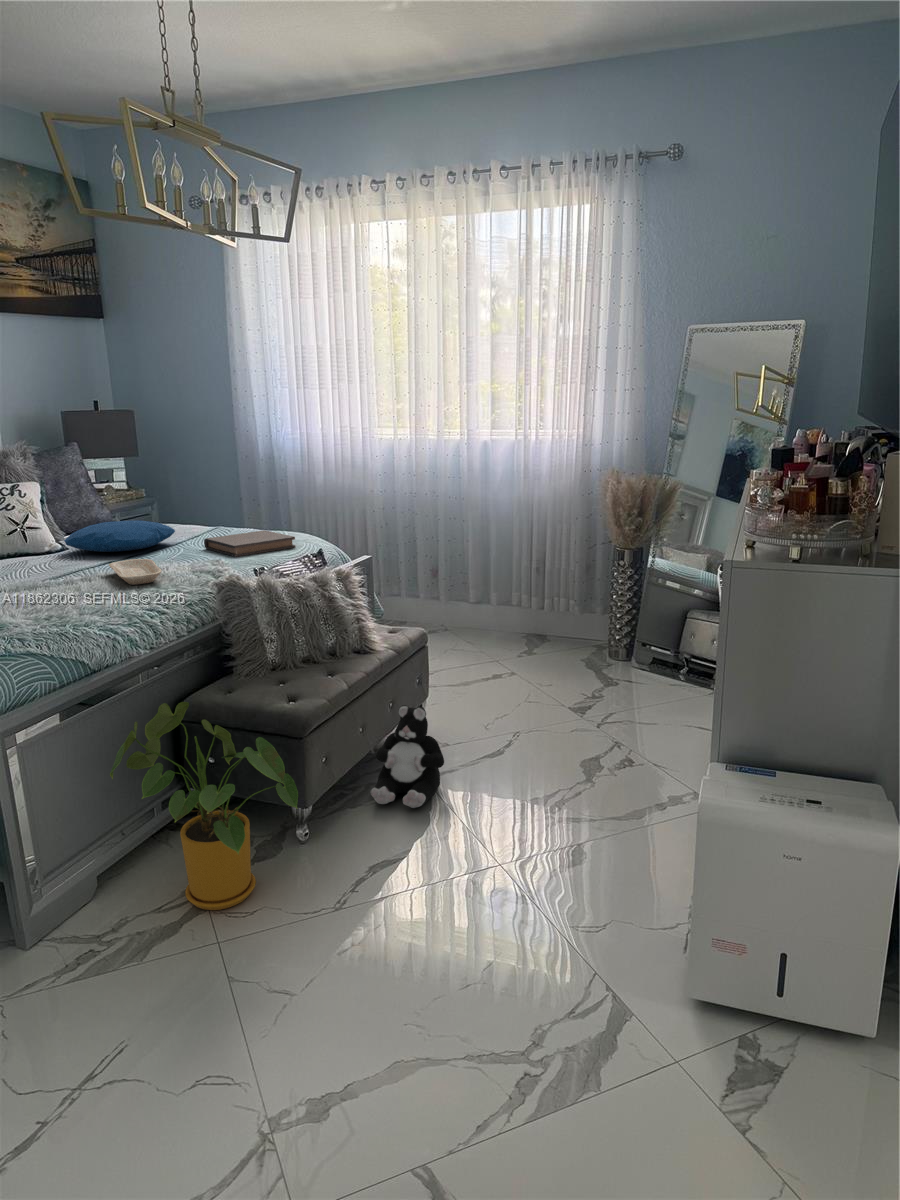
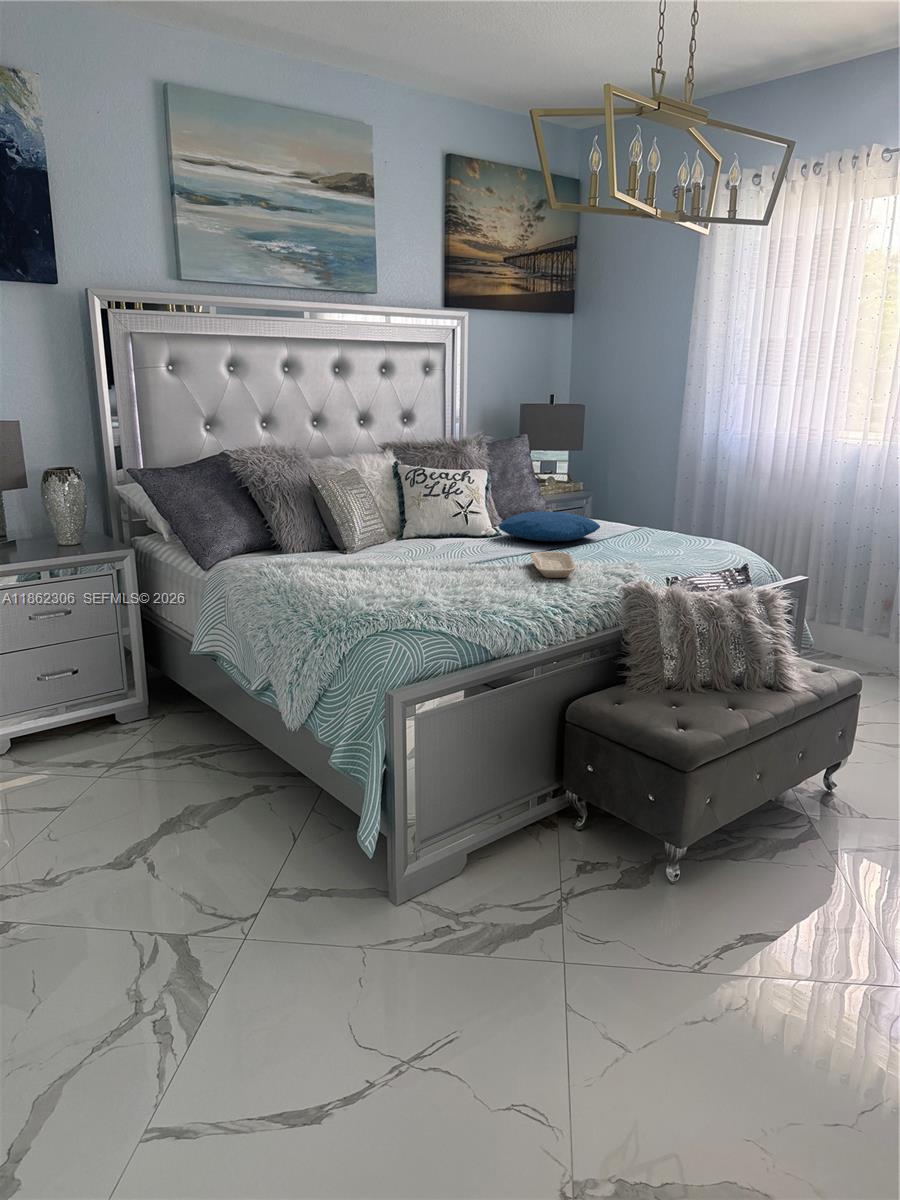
book: present [204,530,296,557] -> none [625,536,721,561]
house plant: present [110,702,298,910] -> none [490,704,670,929]
plush toy: present [371,705,444,808] -> none [758,760,856,883]

